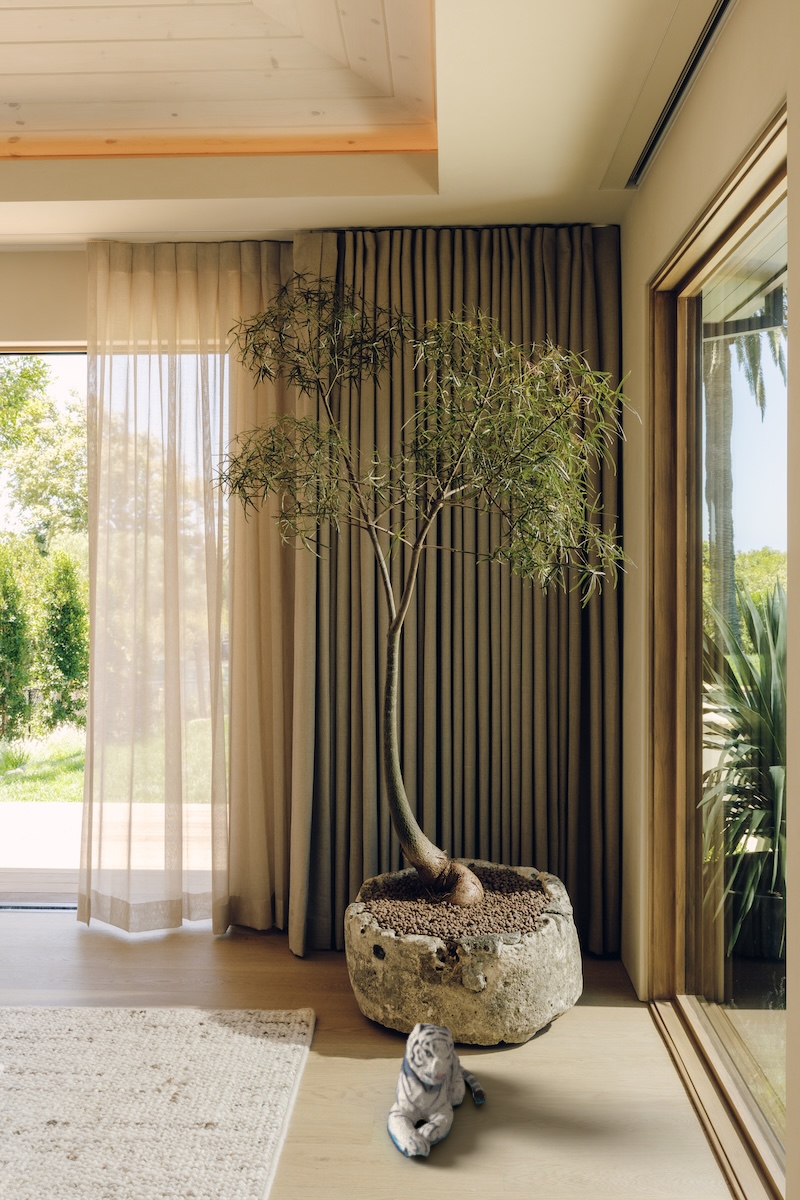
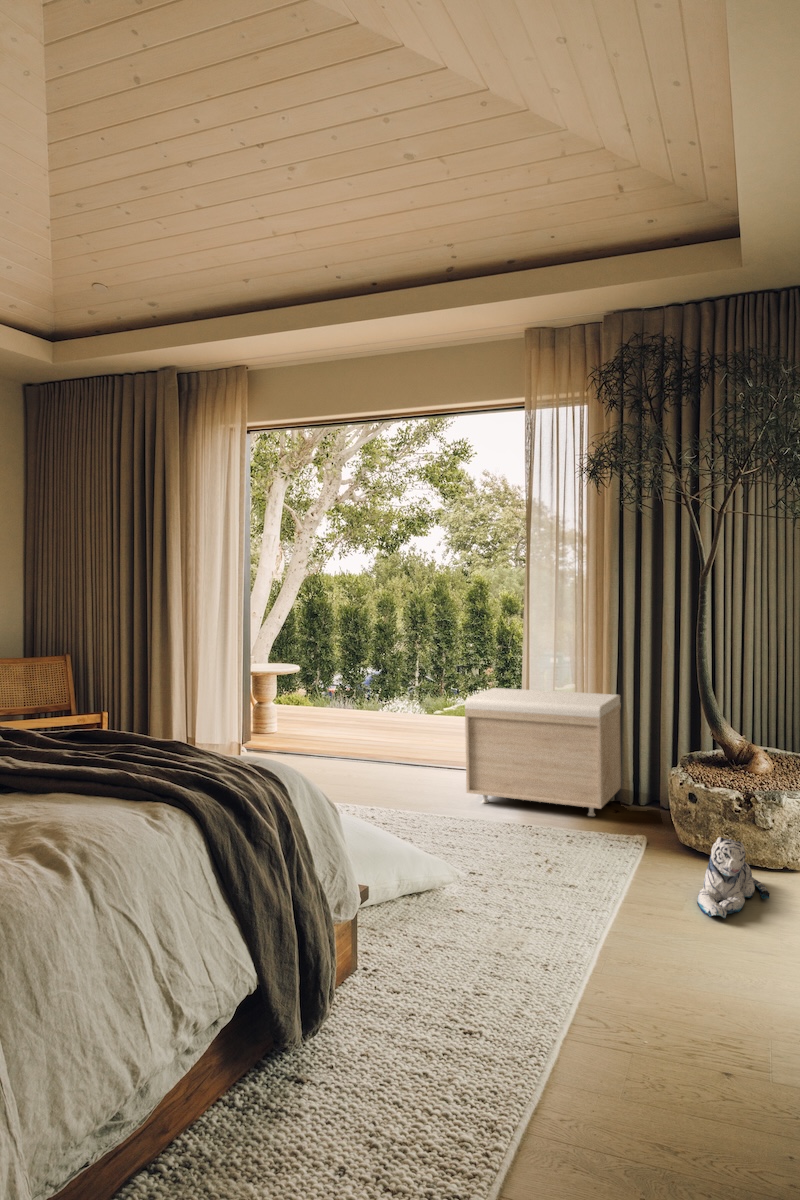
storage bench: none [49,790,281,977] -> present [465,688,621,816]

